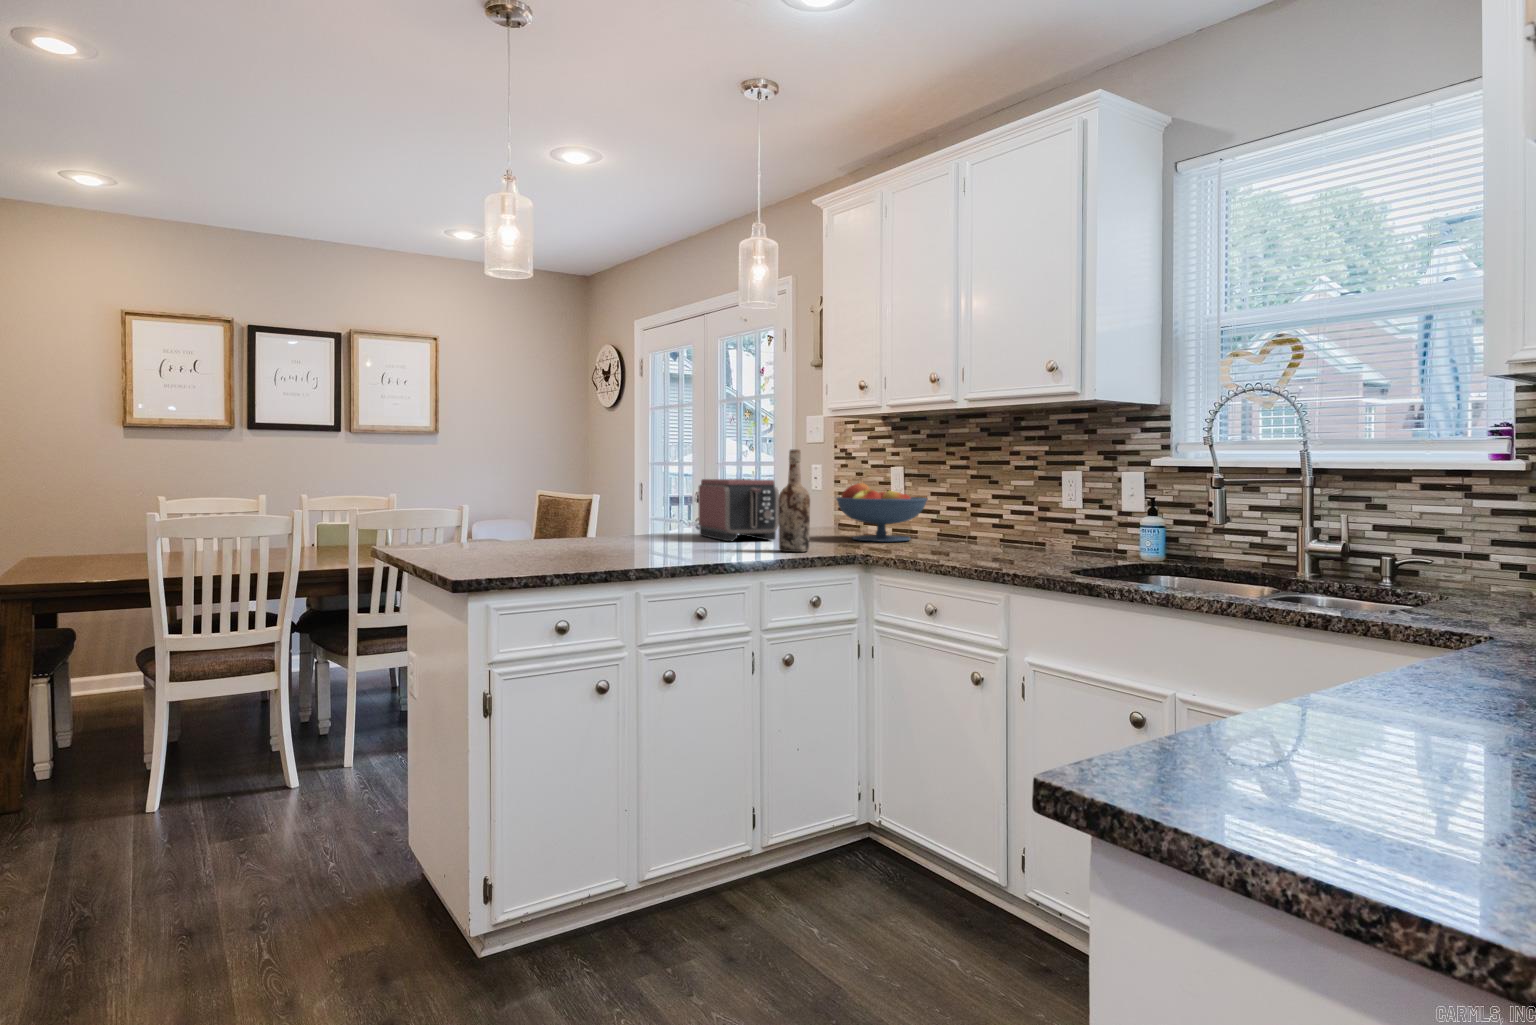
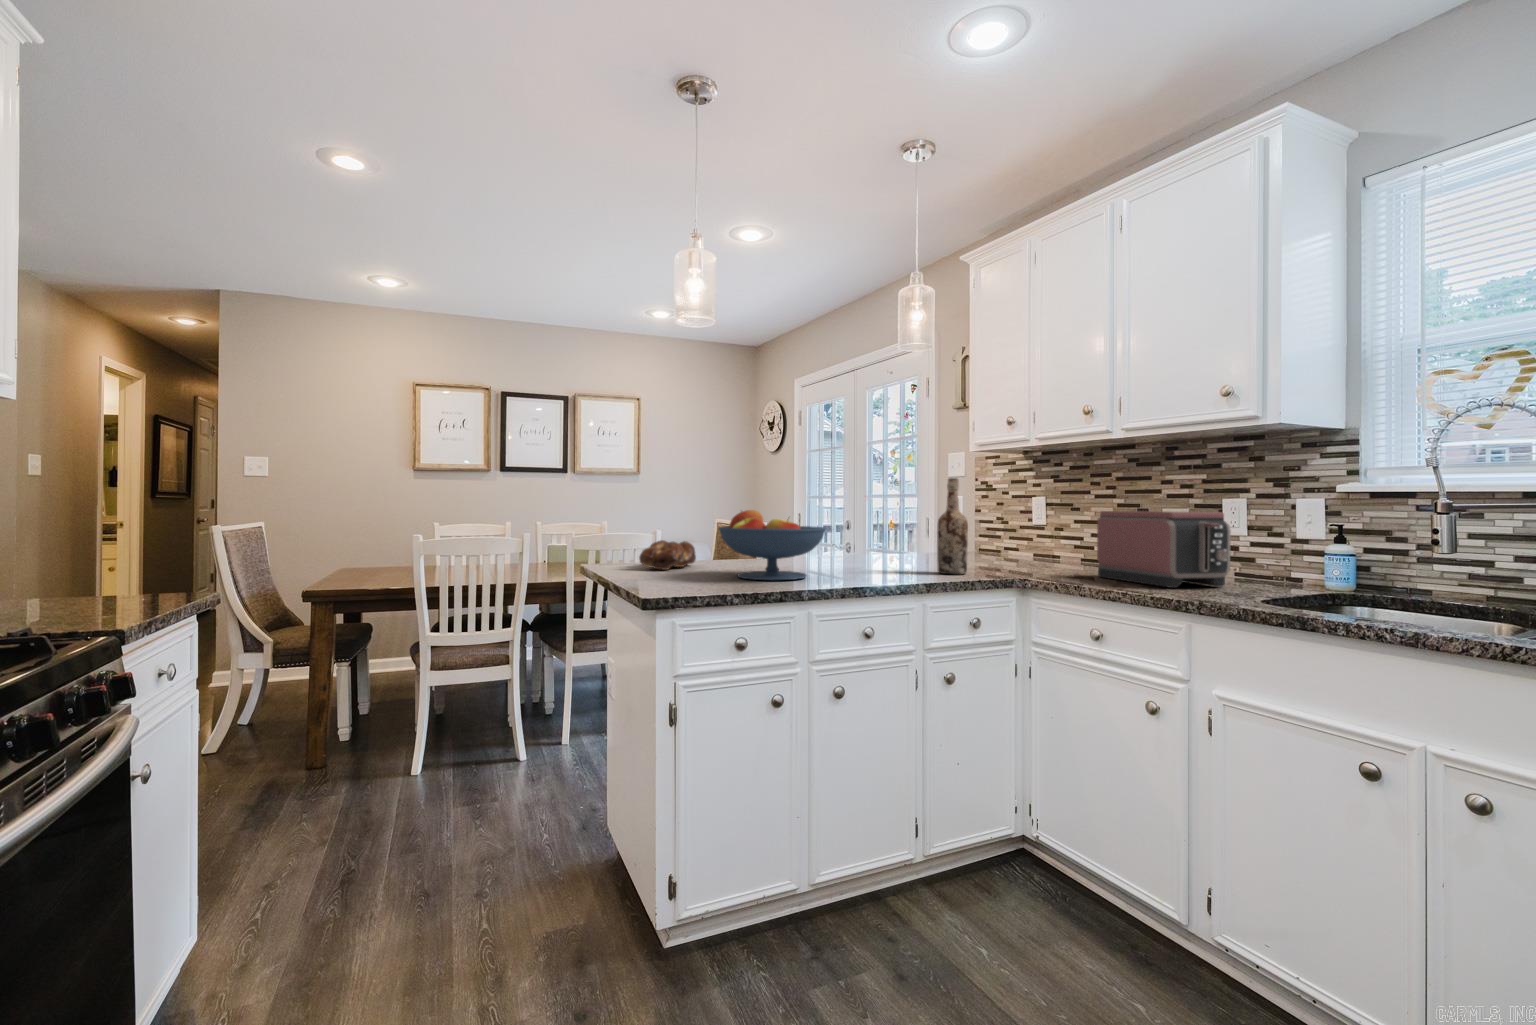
toaster: present [699,479,779,541] -> present [1097,511,1231,588]
fruit bowl: present [836,483,927,542] -> present [718,510,826,580]
bread loaf: none [444,519,511,552] -> present [639,540,696,570]

